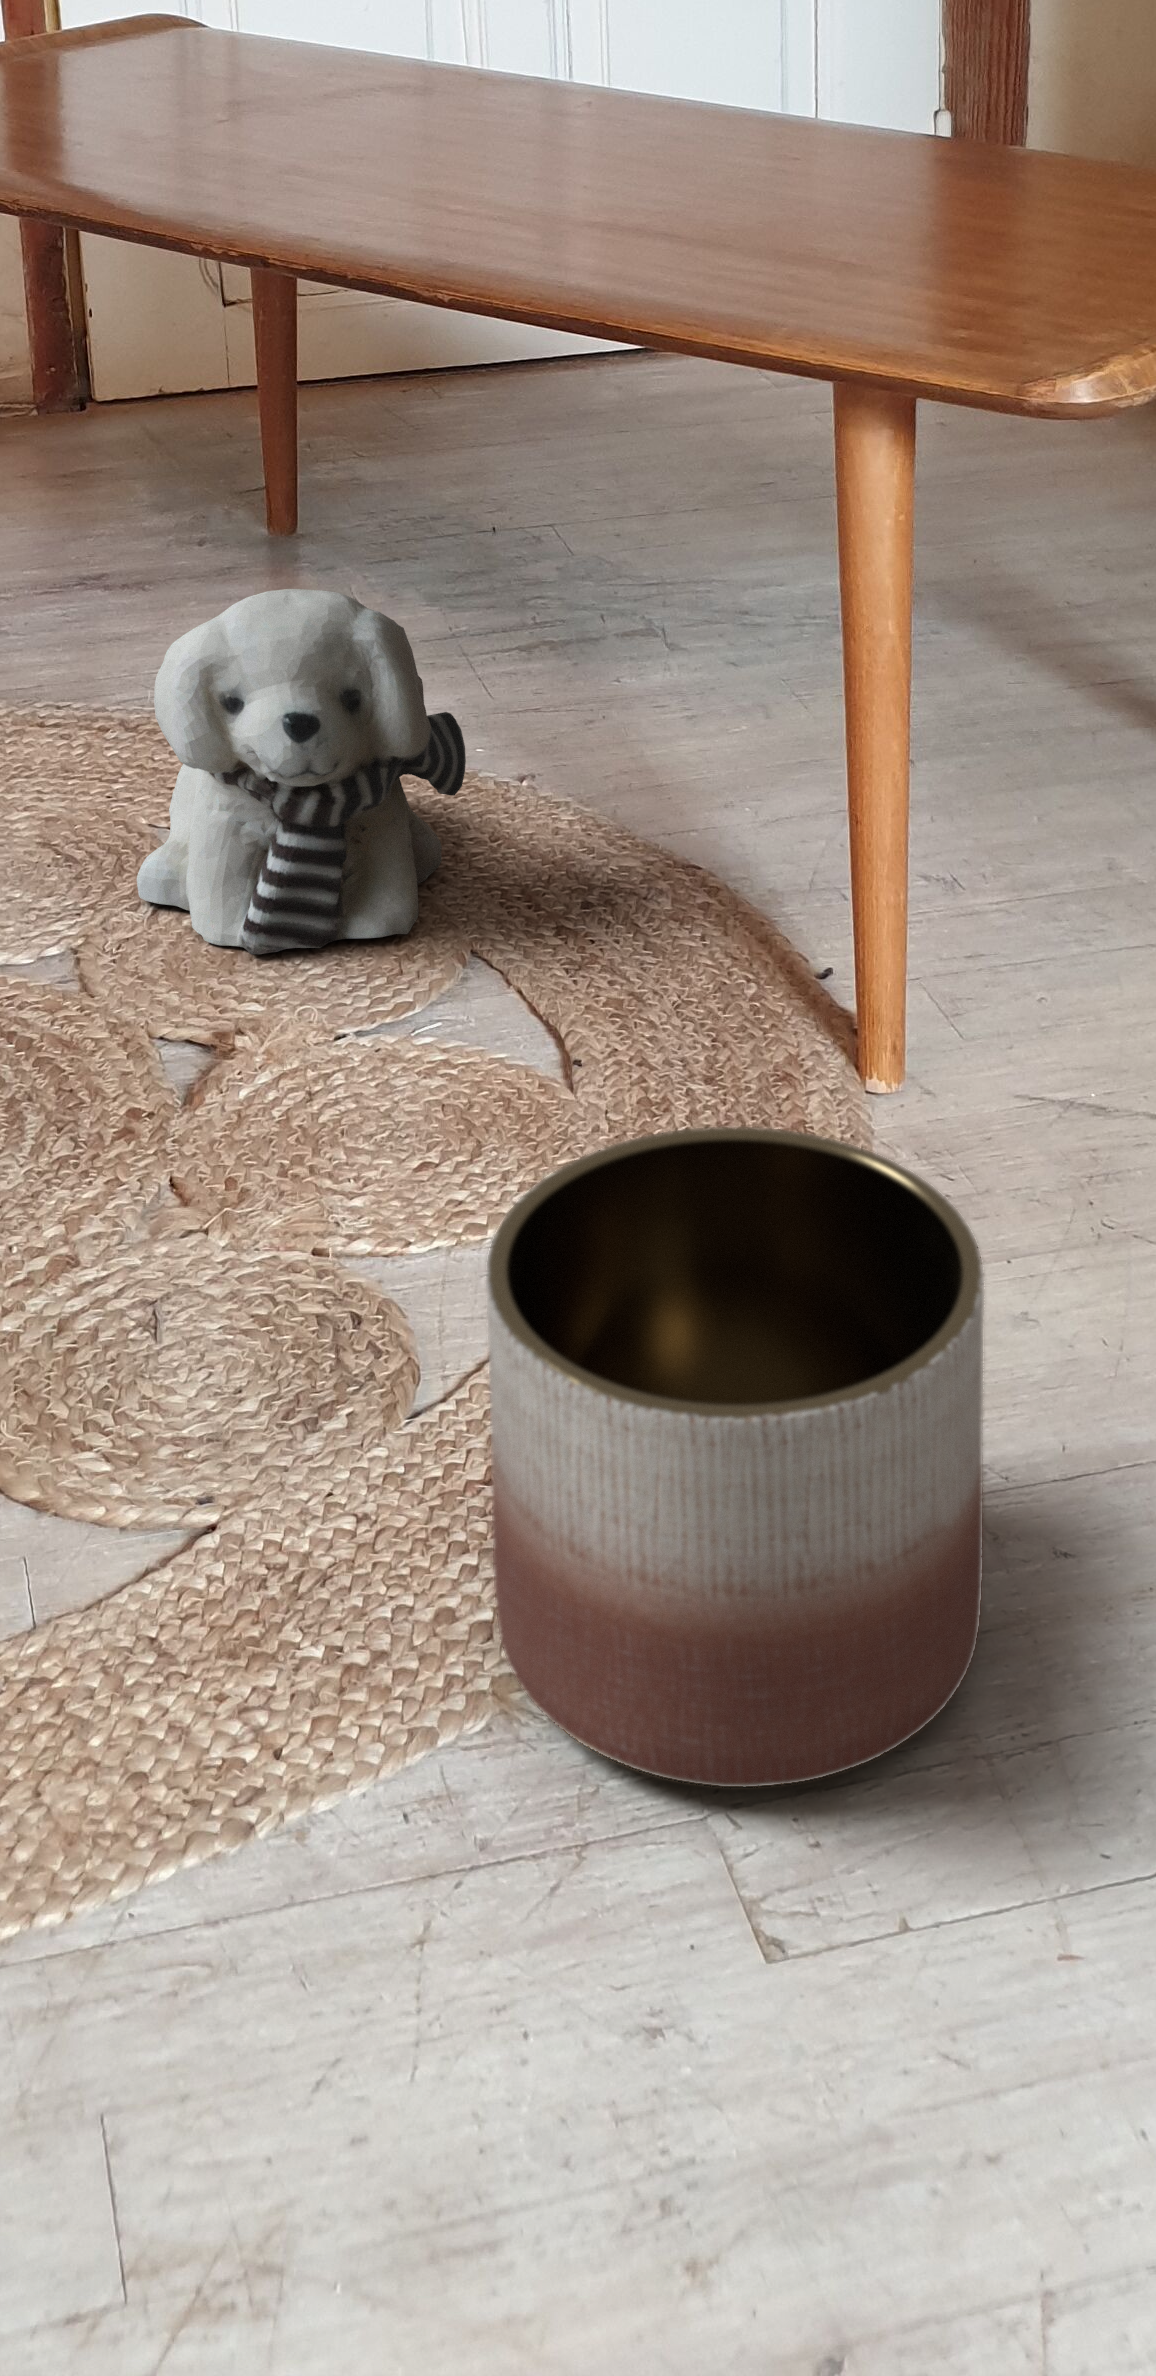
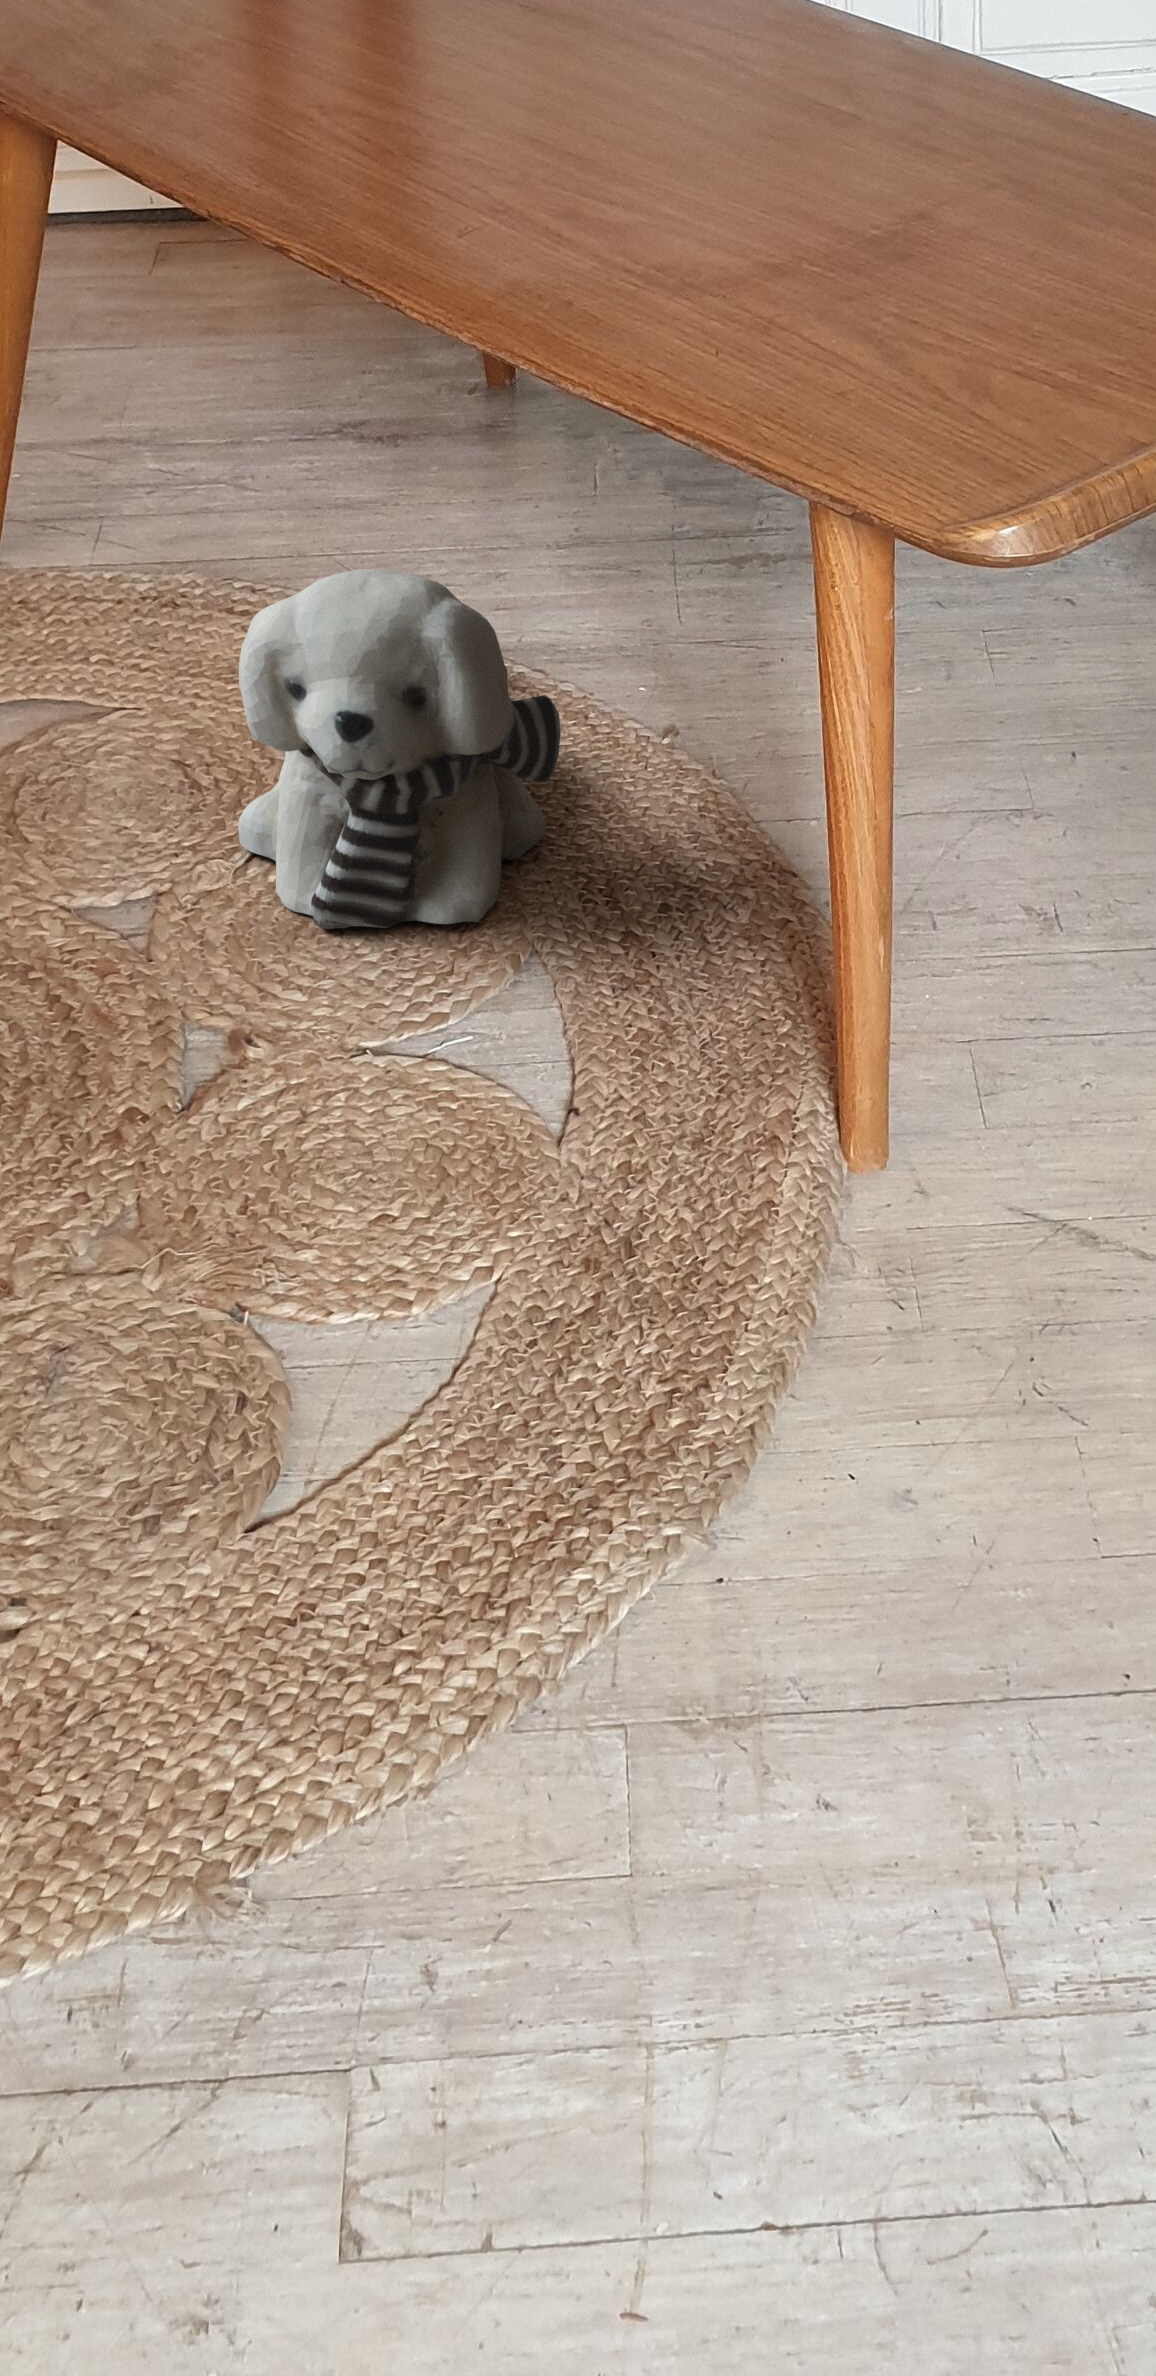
planter: present [486,1127,984,1787] -> none [172,1344,707,2061]

